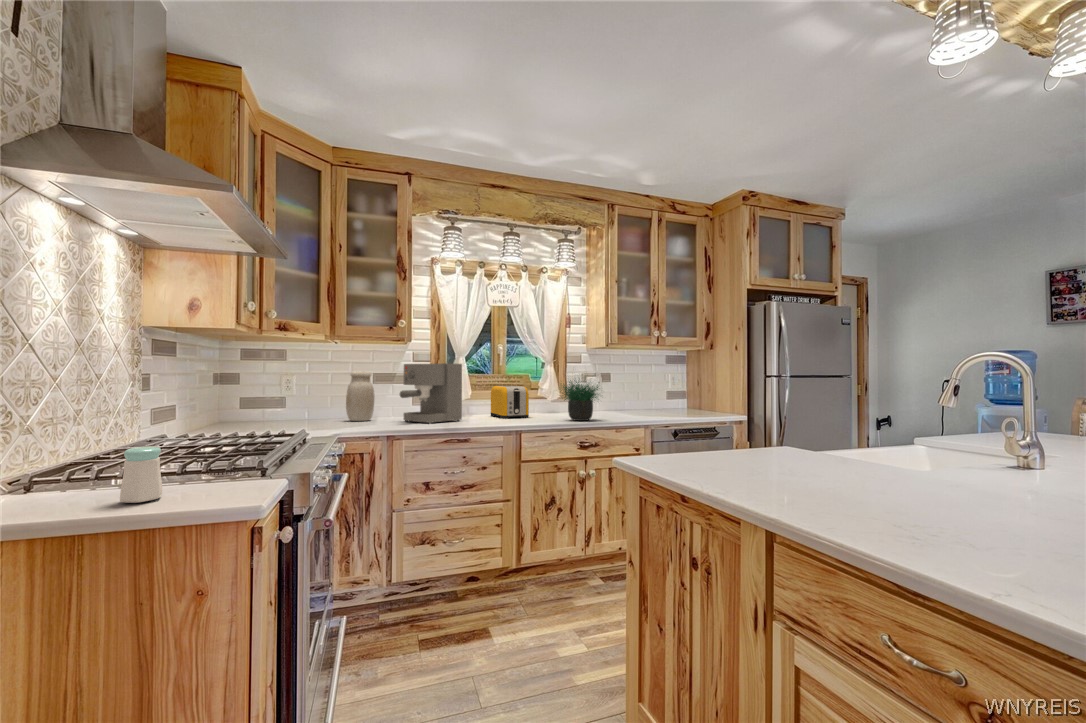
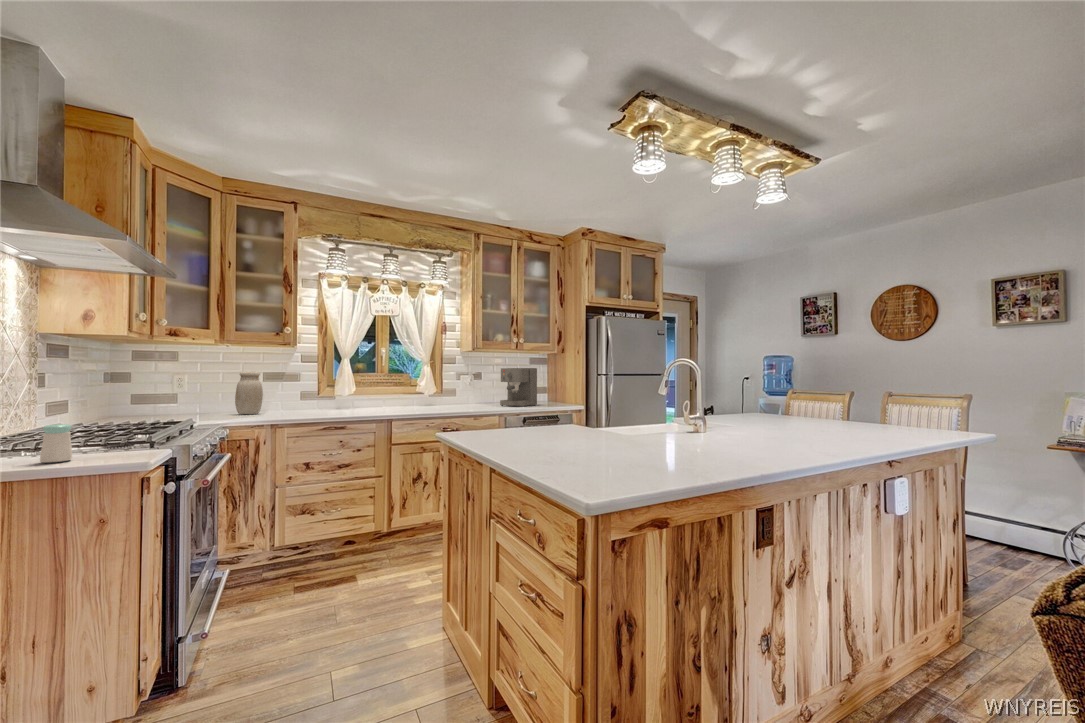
coffee maker: present [400,363,462,424] -> present [500,368,537,407]
potted plant: present [562,379,599,421] -> none [421,364,468,411]
toaster: present [491,386,529,419] -> none [373,384,404,411]

